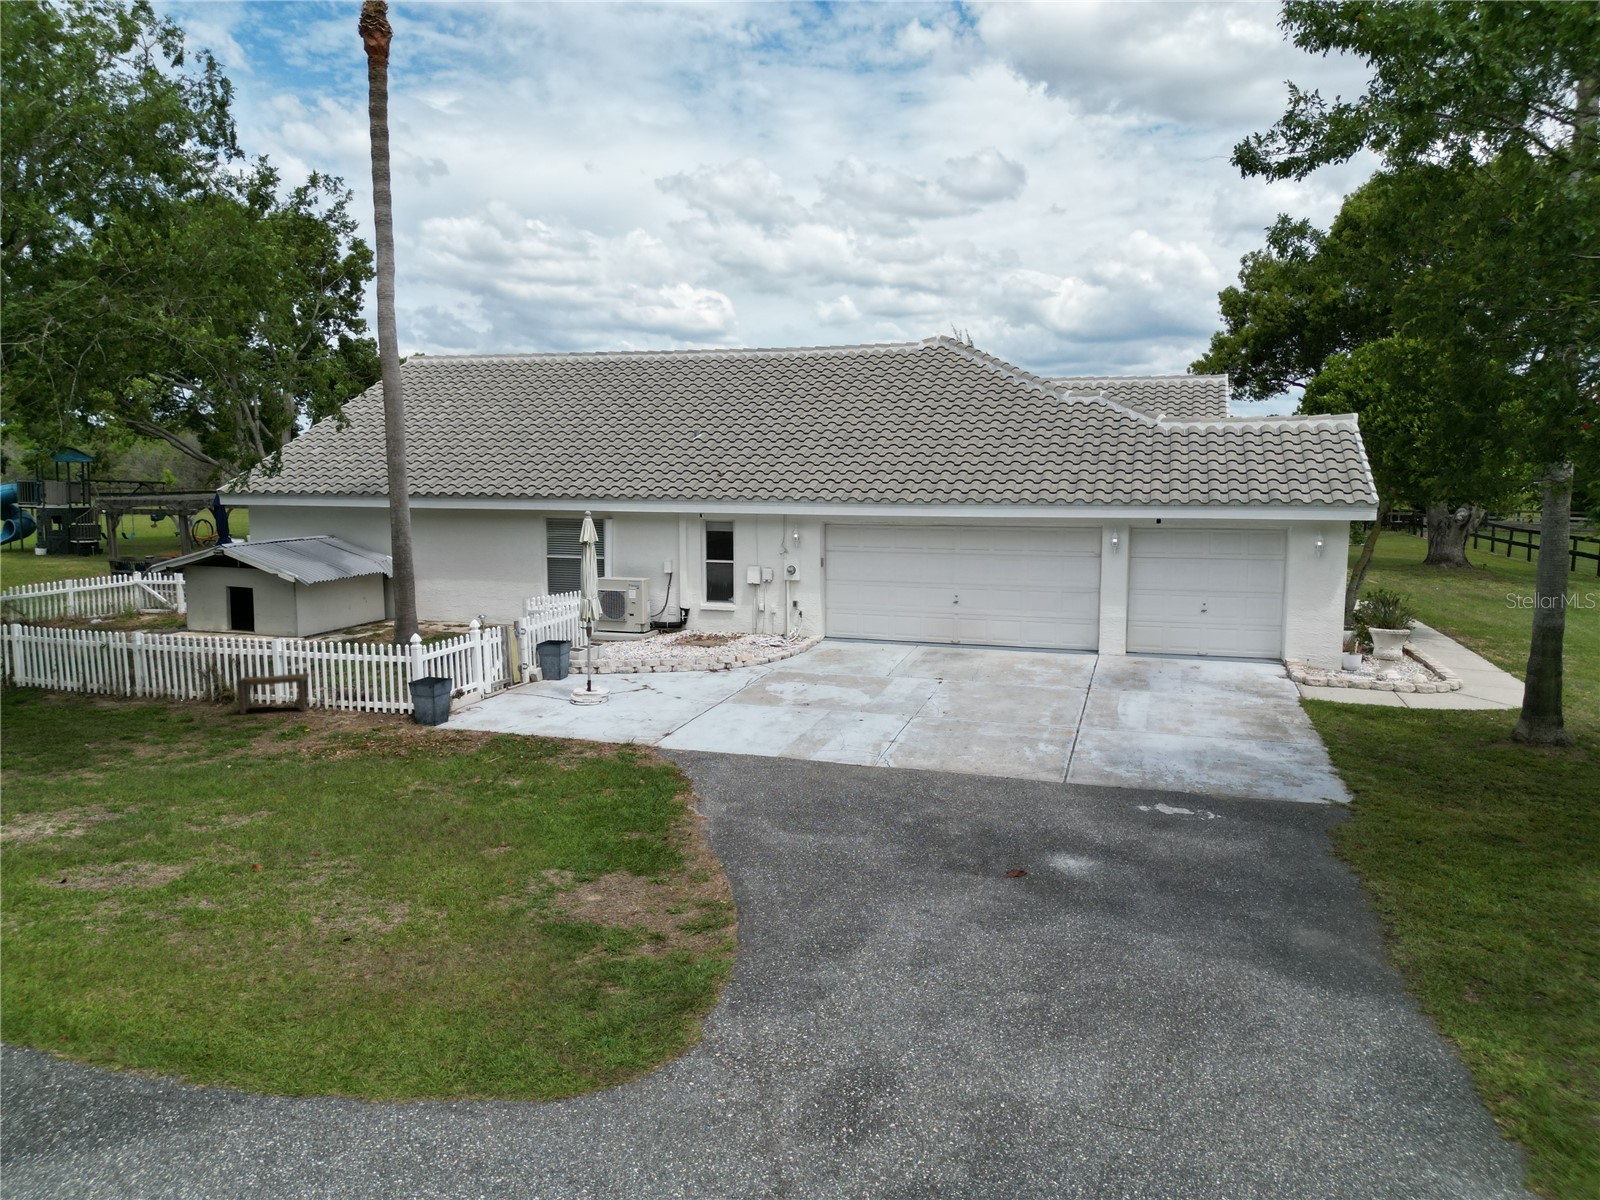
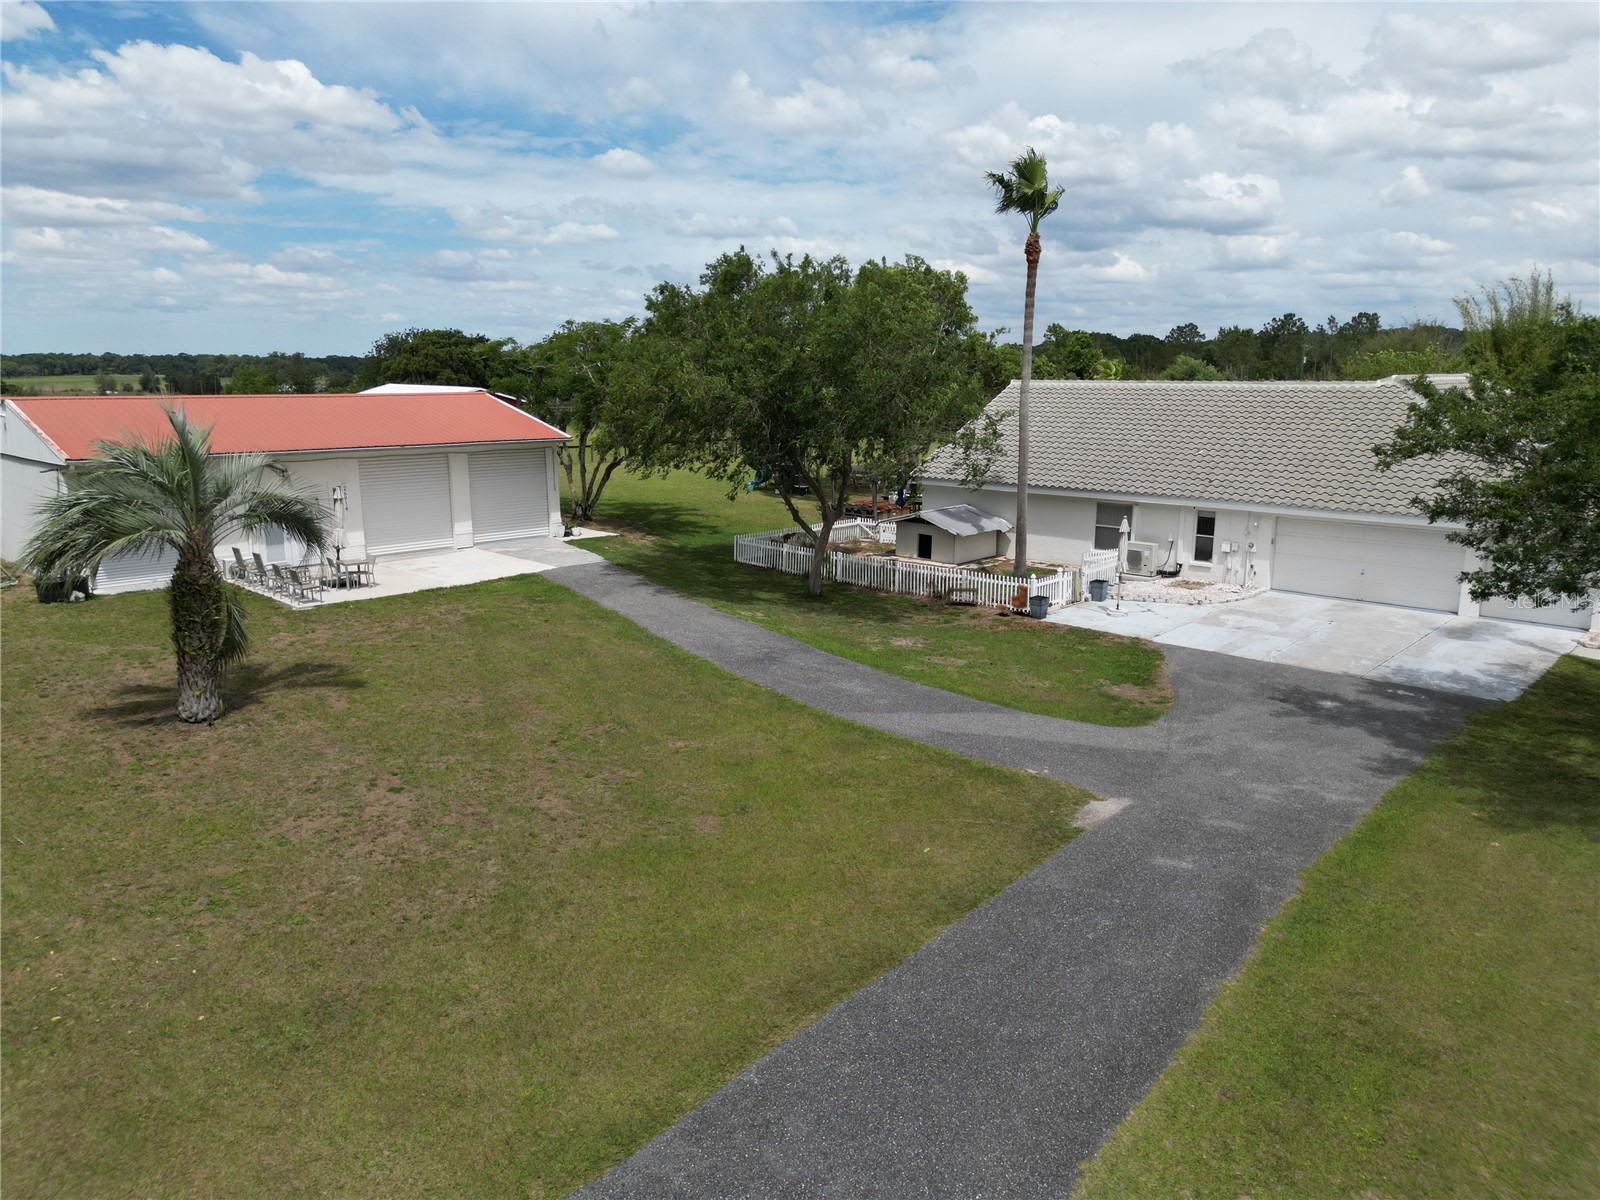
lounge chair: none [334,657,409,727] -> present [996,585,1028,615]

